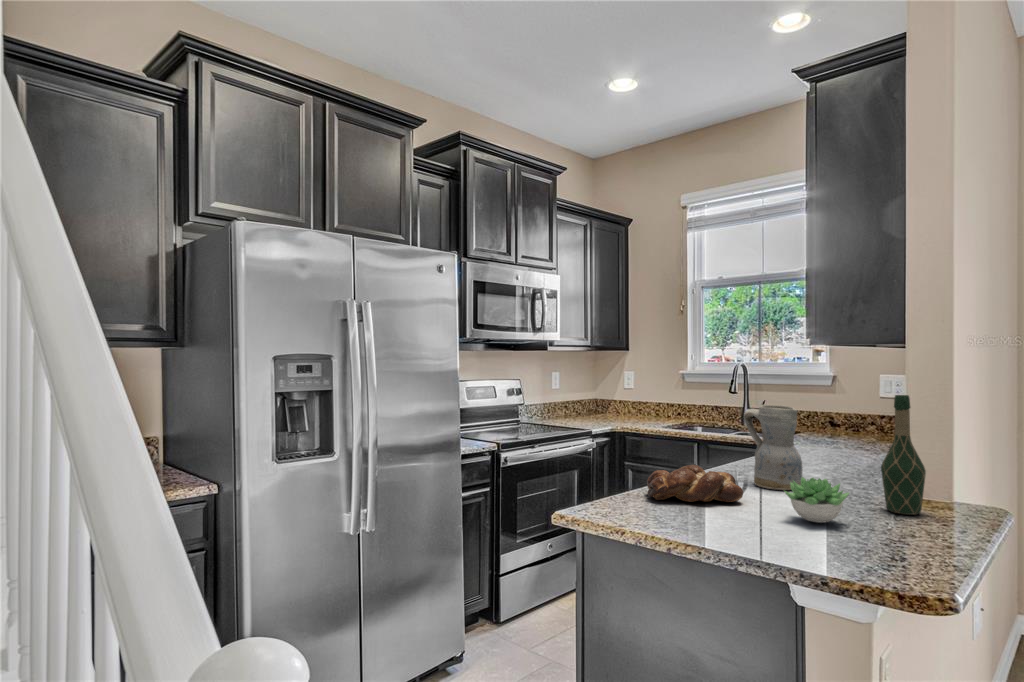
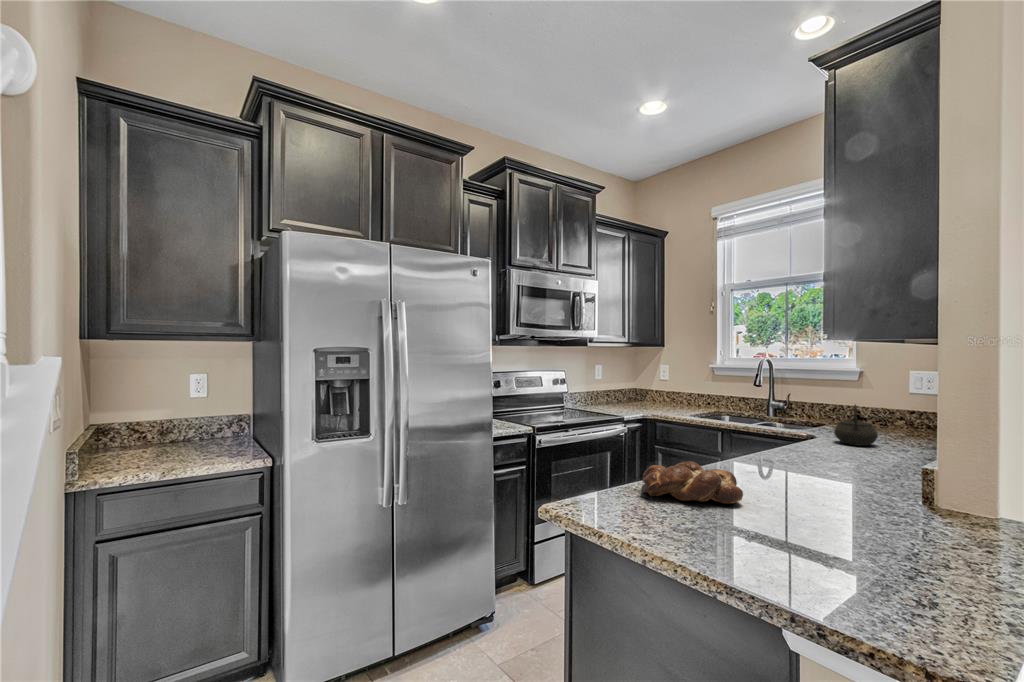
wine bottle: present [881,395,926,515] -> none [906,396,964,534]
ceramic pitcher: present [744,405,803,490] -> none [751,401,815,491]
kettle: none [812,409,853,451] -> present [834,405,878,446]
succulent plant: present [784,477,849,523] -> none [784,485,865,539]

